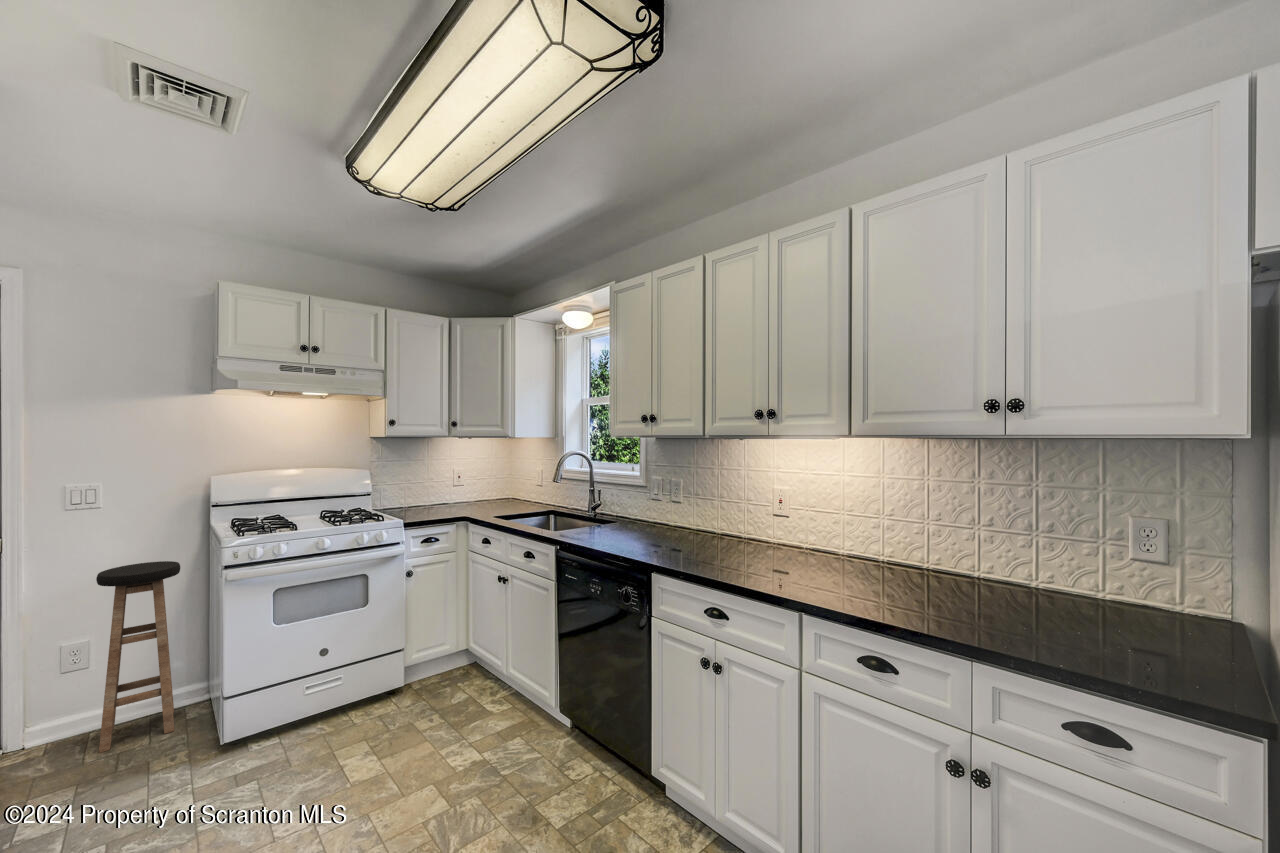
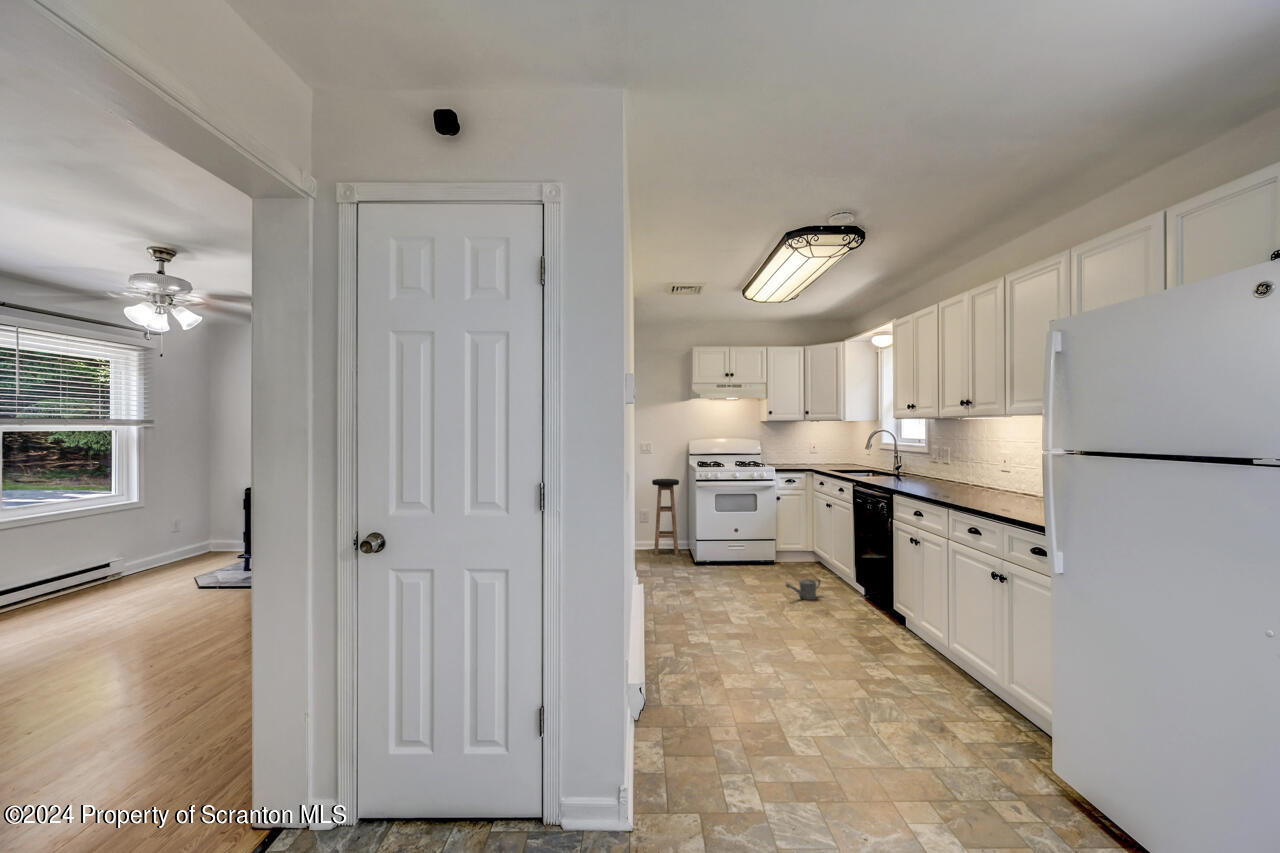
watering can: none [446,735,506,794] -> present [786,579,820,600]

